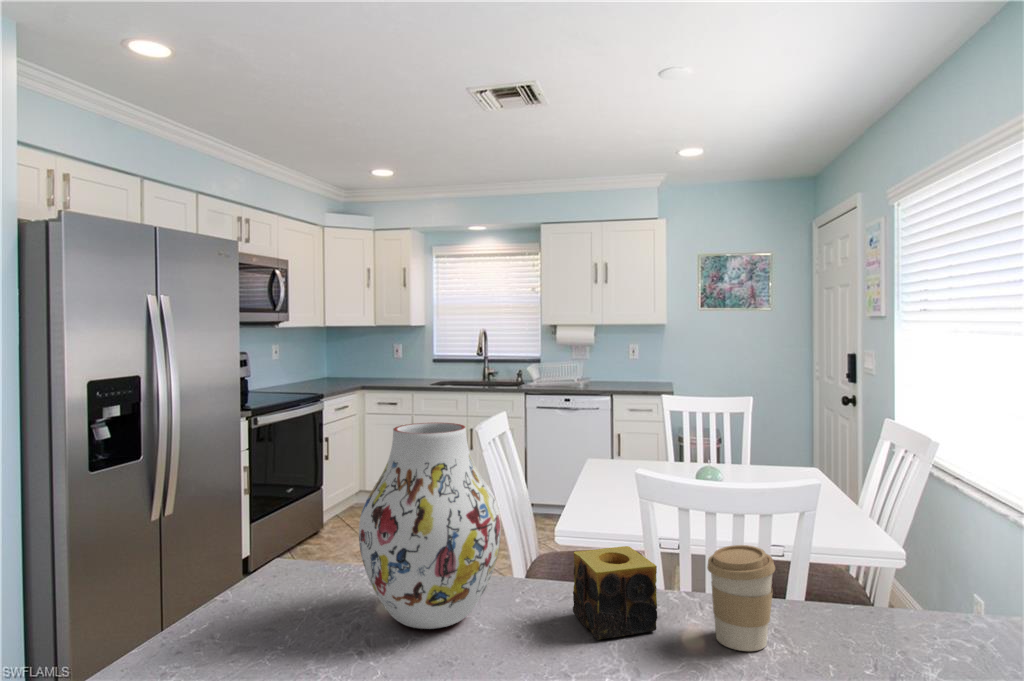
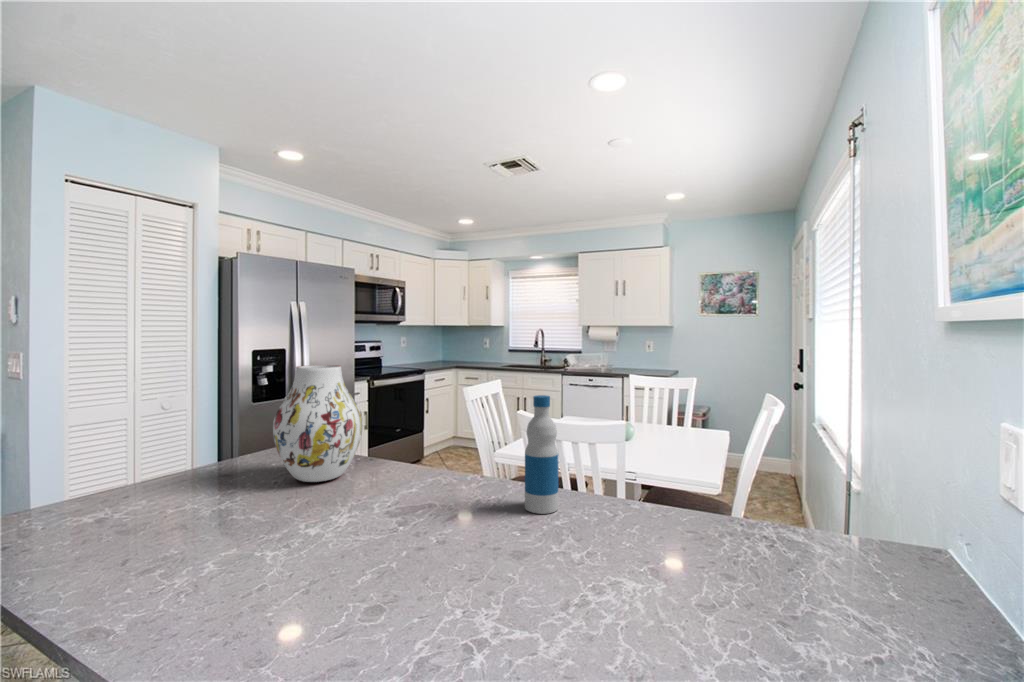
bottle: none [818,464,875,647] -> present [525,395,559,514]
coffee cup: present [707,545,775,651] -> none [452,445,493,509]
candle: present [573,546,657,639] -> none [388,445,435,495]

